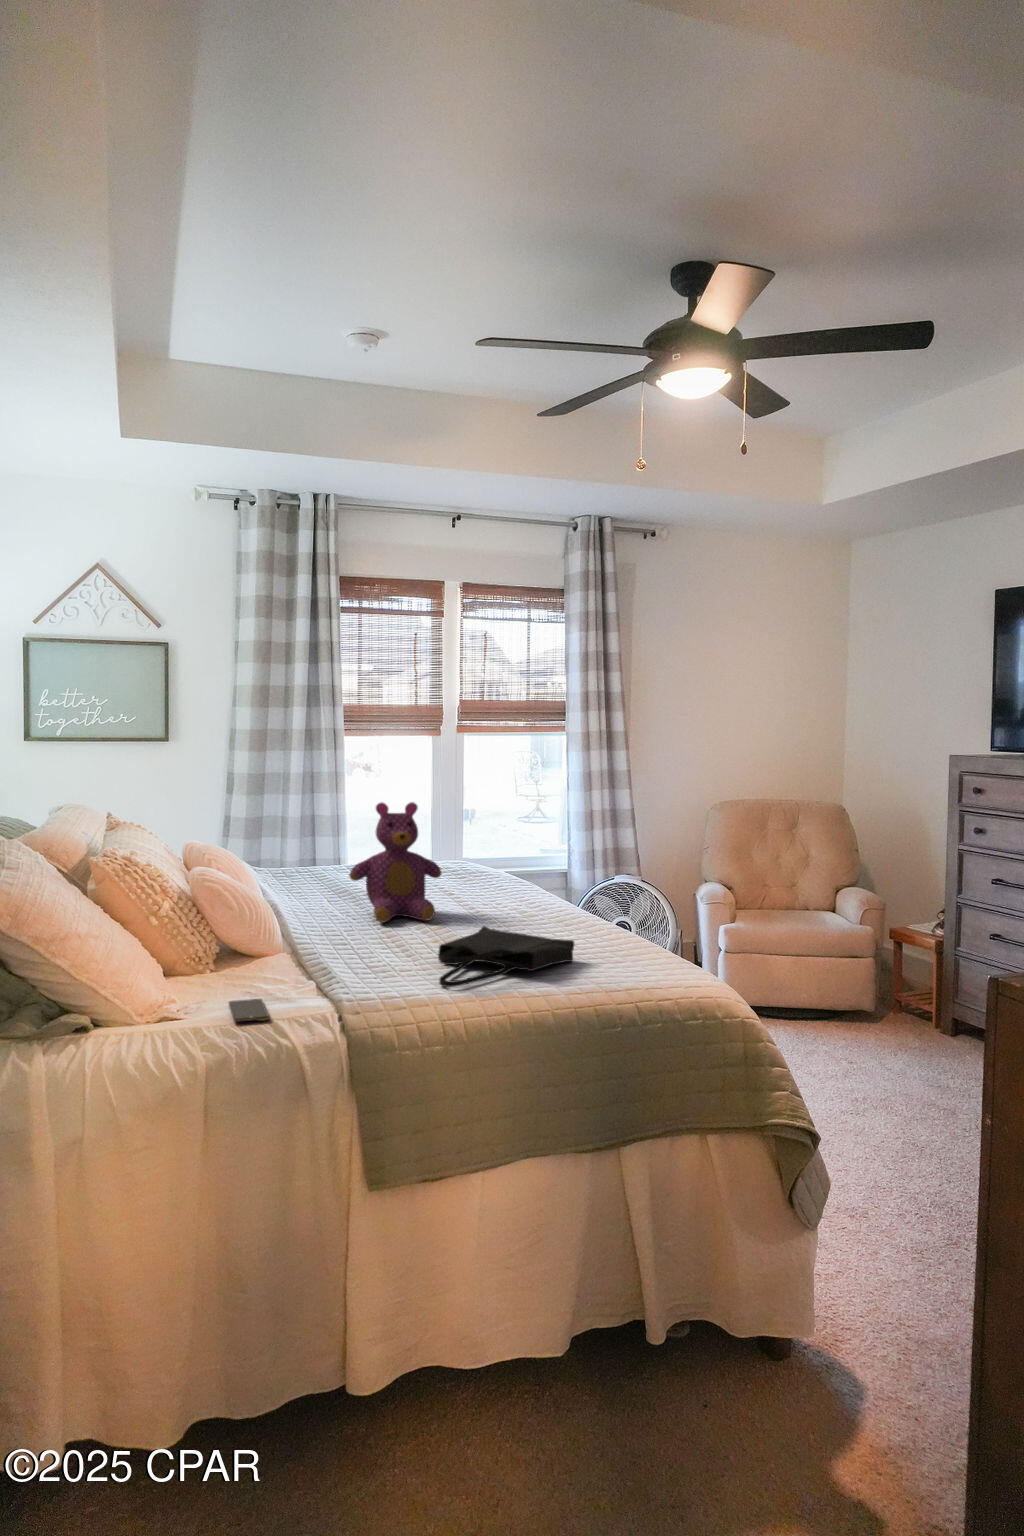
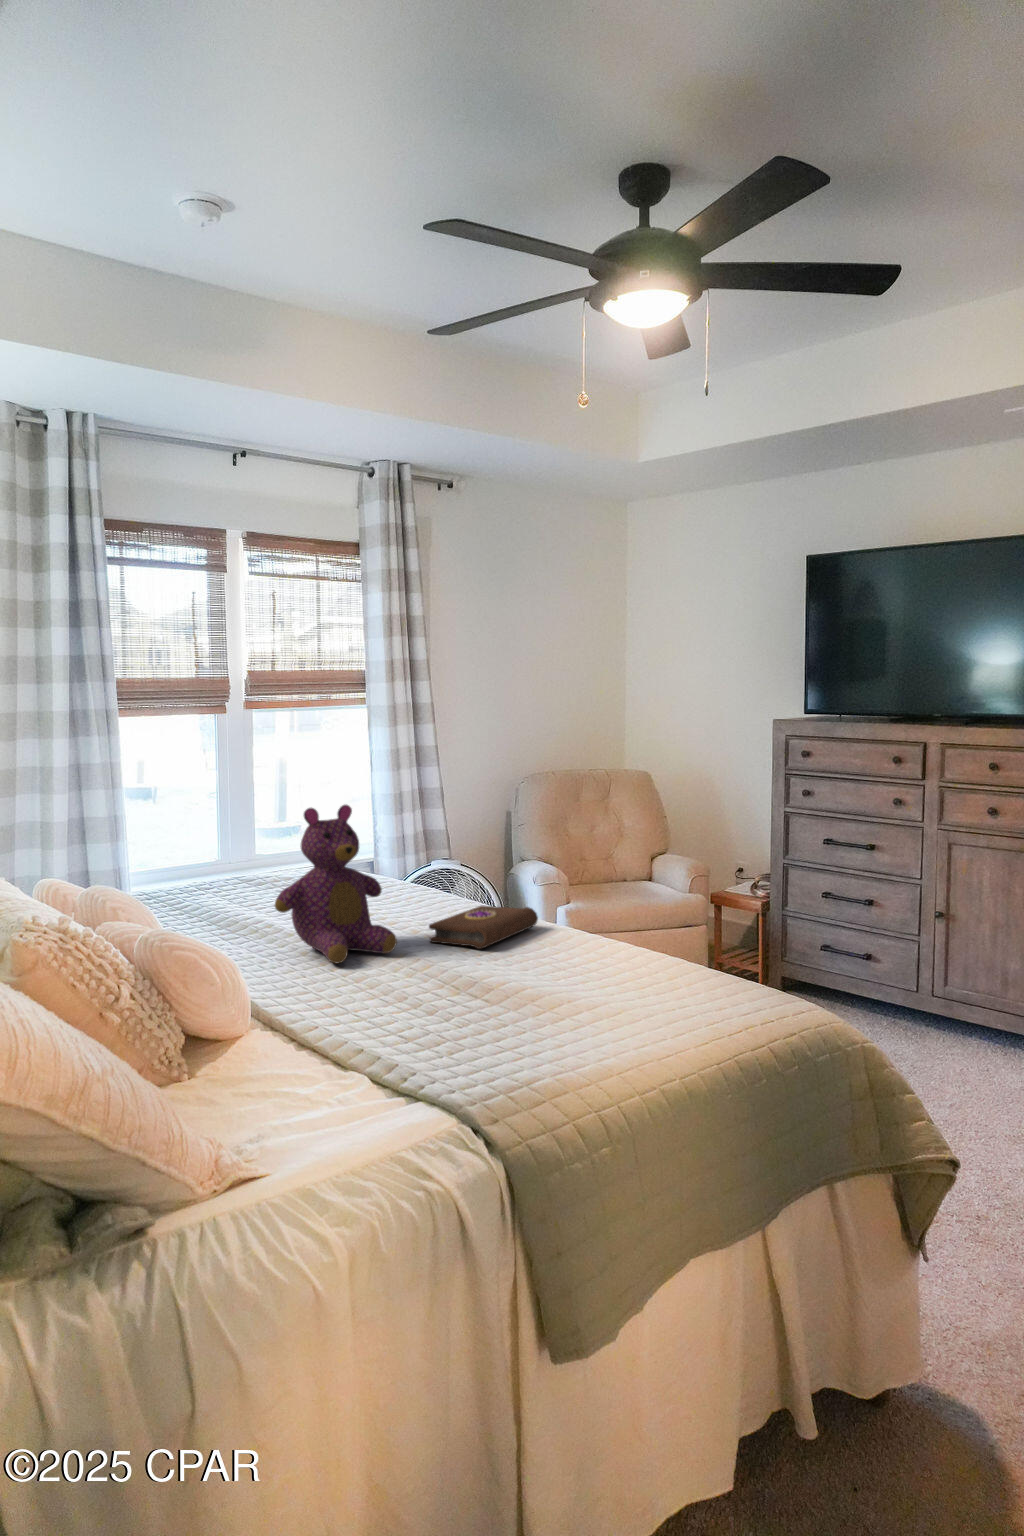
book: none [471,897,570,926] -> present [429,906,538,949]
tote bag: present [438,926,574,987] -> none [489,955,634,1049]
smartphone: present [229,999,269,1022] -> none [293,1114,390,1163]

